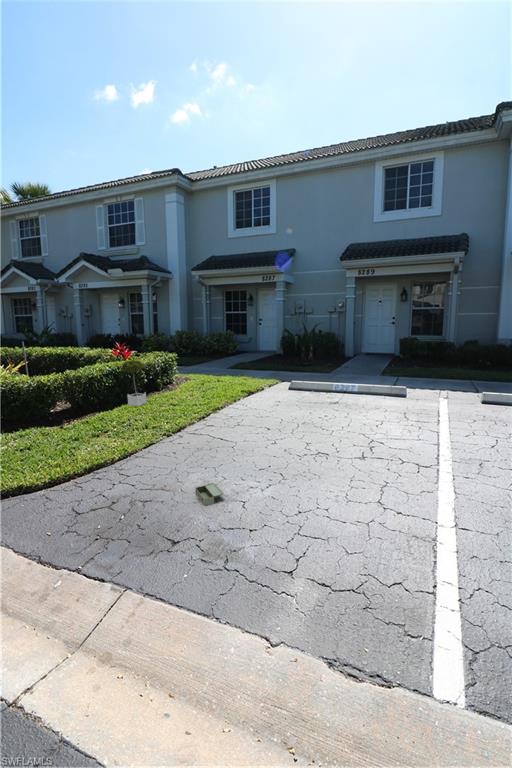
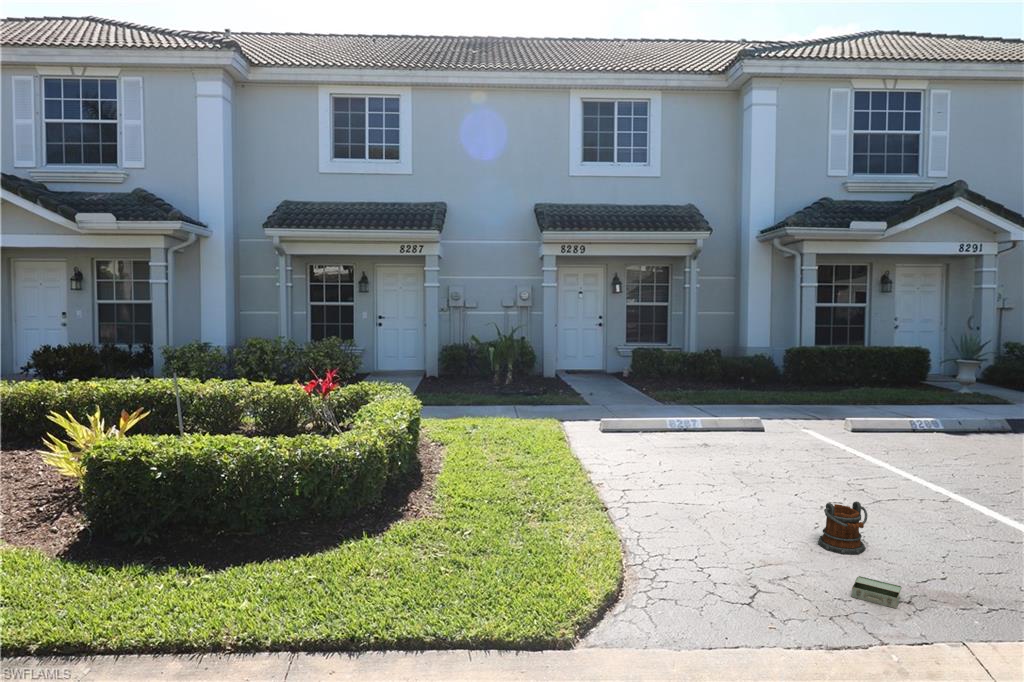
potted tree: present [122,360,147,406] -> none [404,399,439,483]
bucket: none [250,436,282,473] -> present [818,501,867,555]

